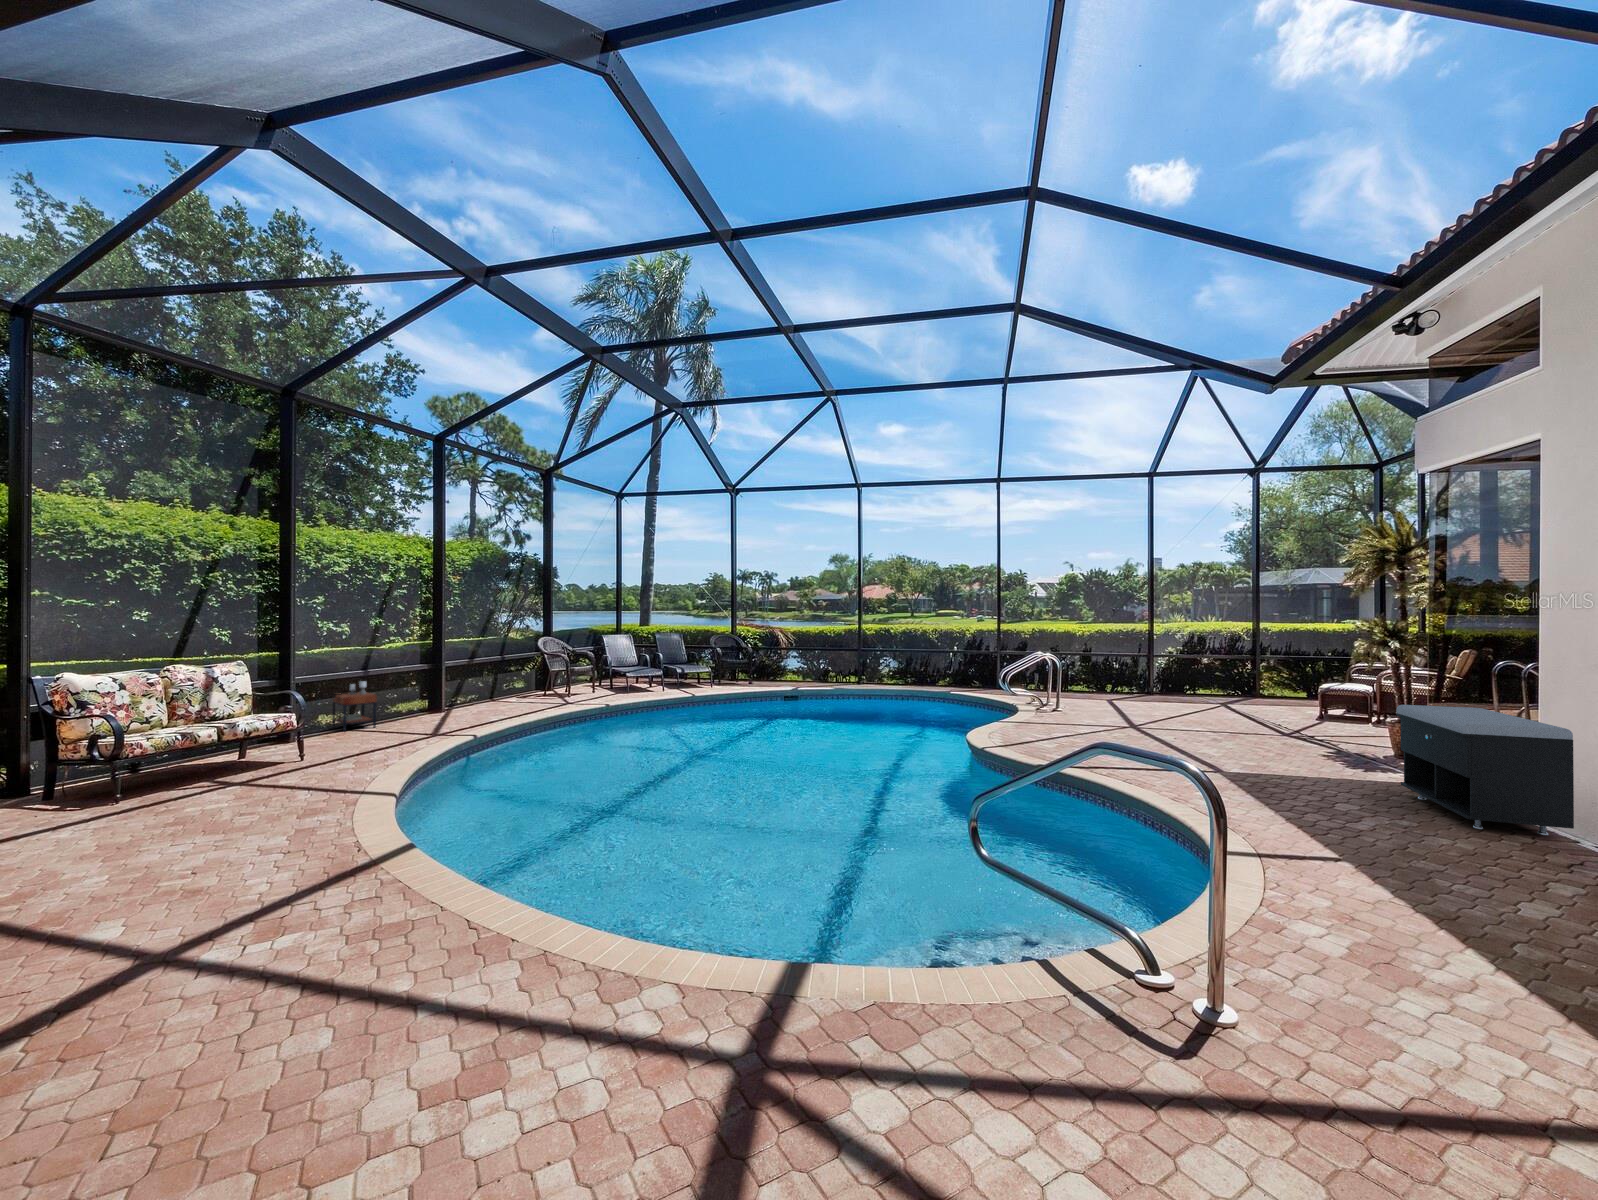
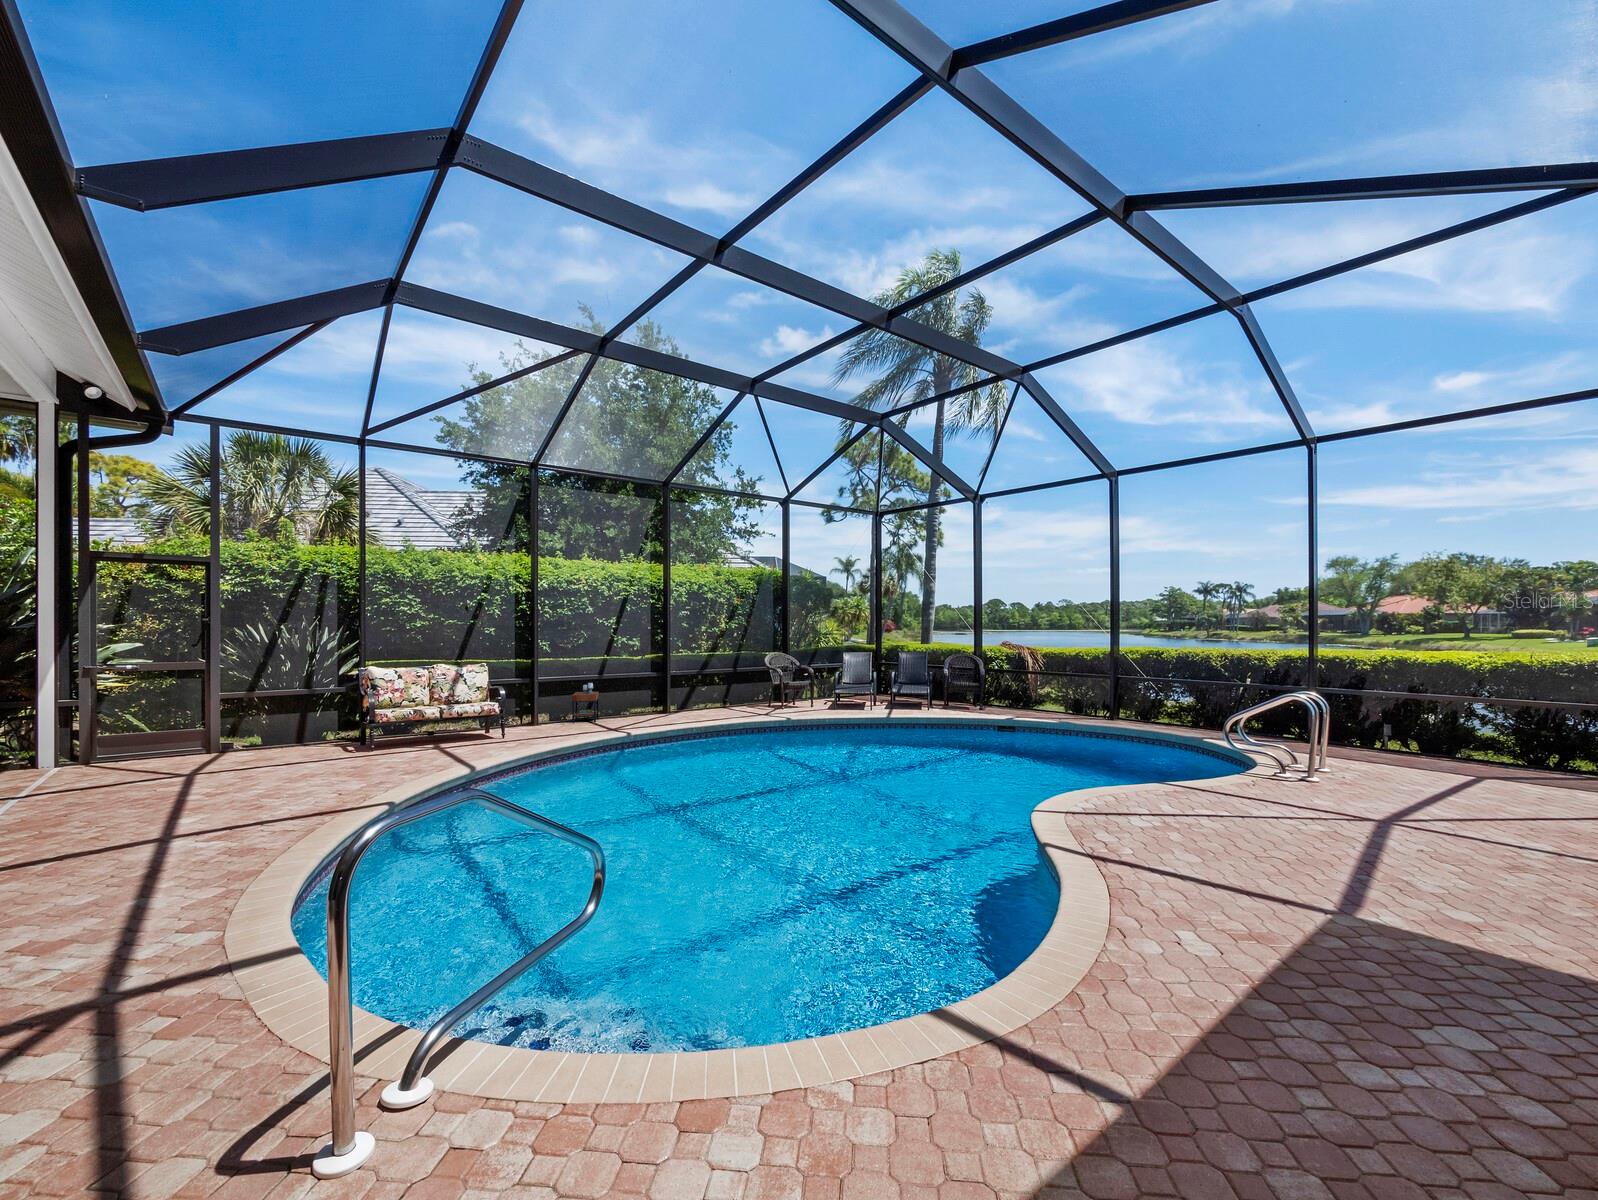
storage bench: present [1396,705,1574,835] -> none [1249,799,1515,1038]

